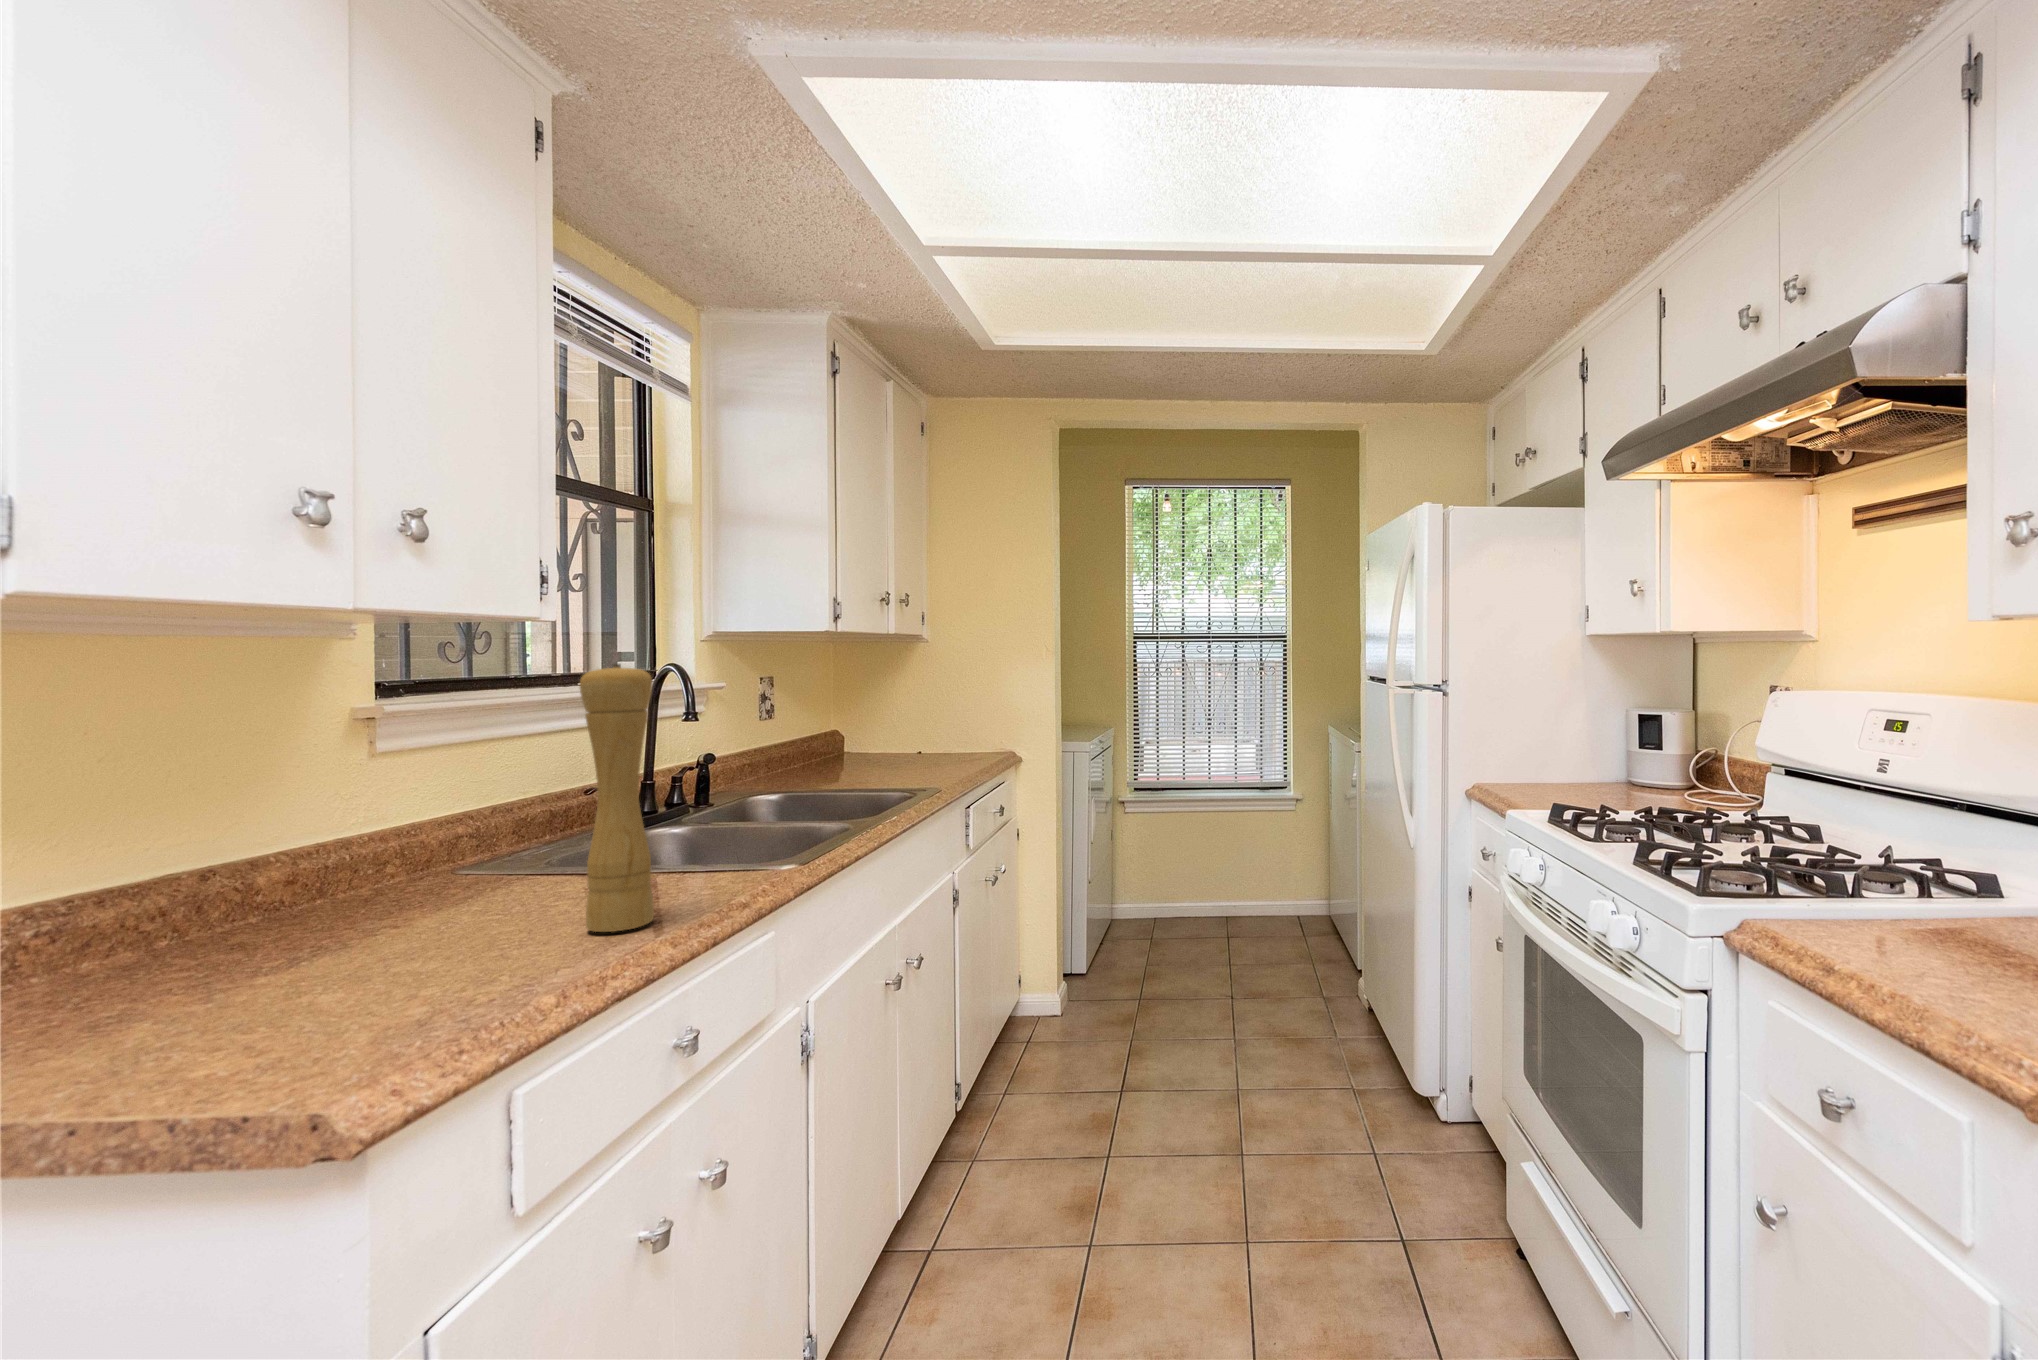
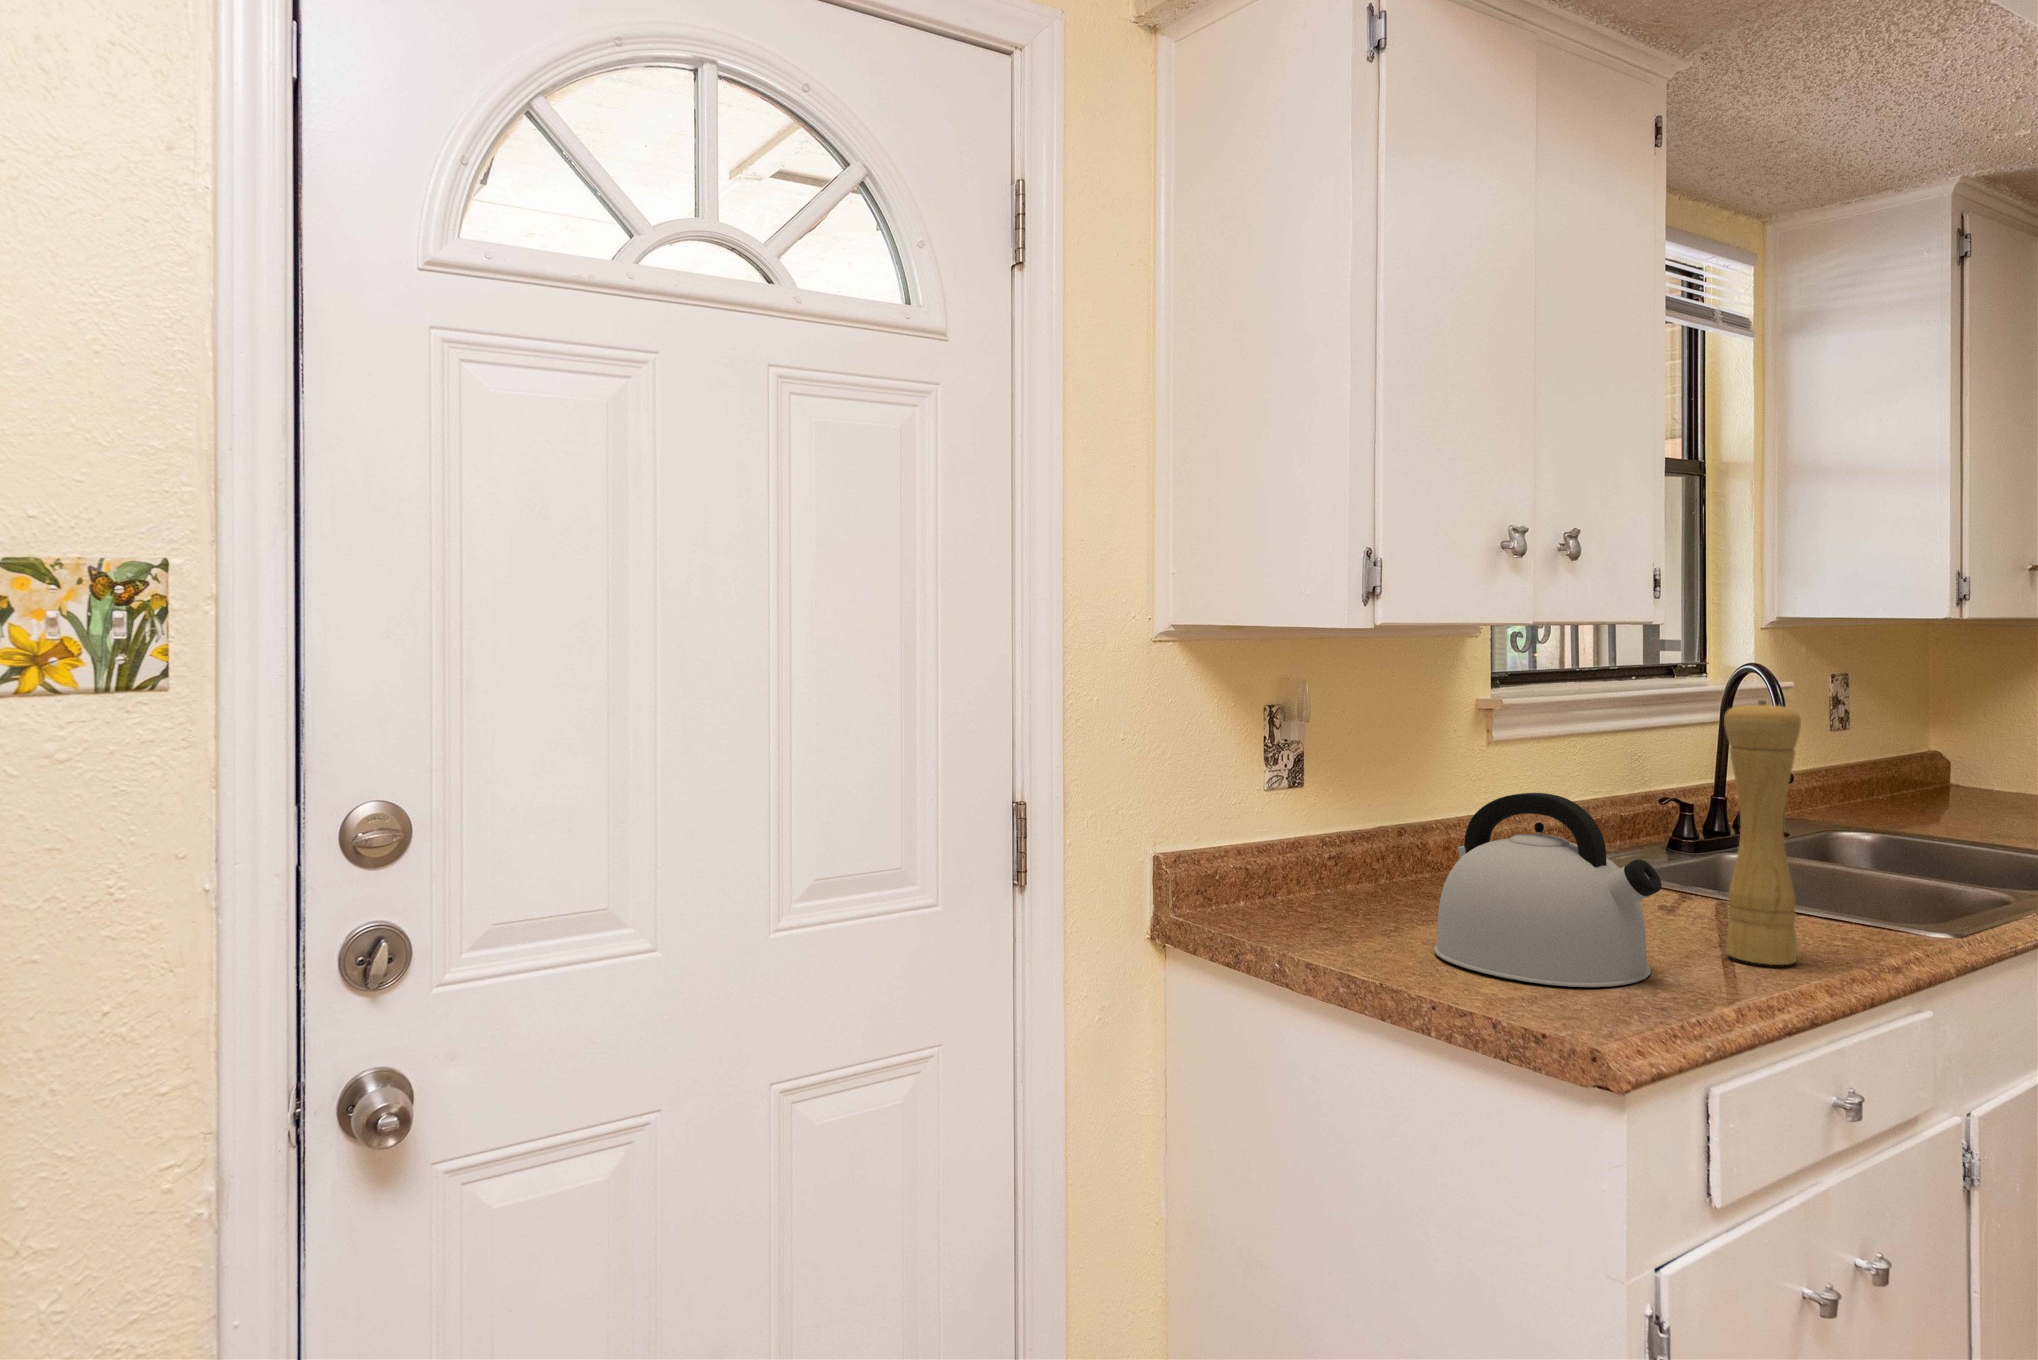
kettle: none [180,782,487,1031] -> present [1434,793,1662,987]

